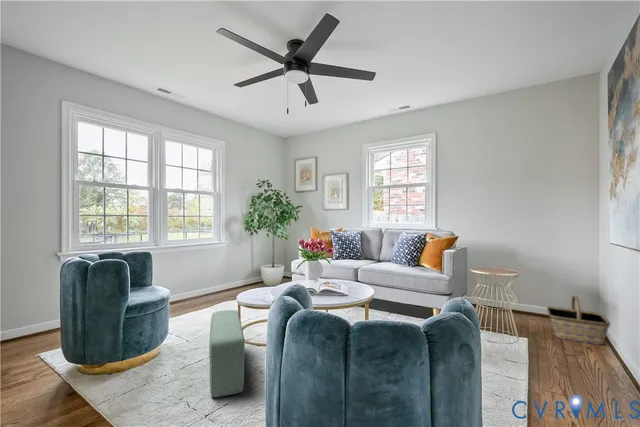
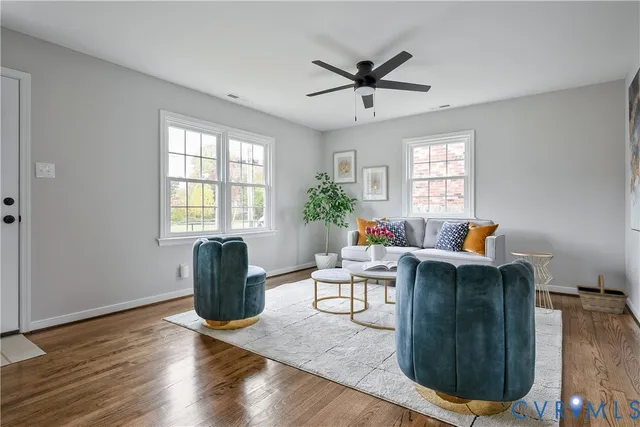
pouf: present [209,310,245,397] -> none [301,284,341,340]

